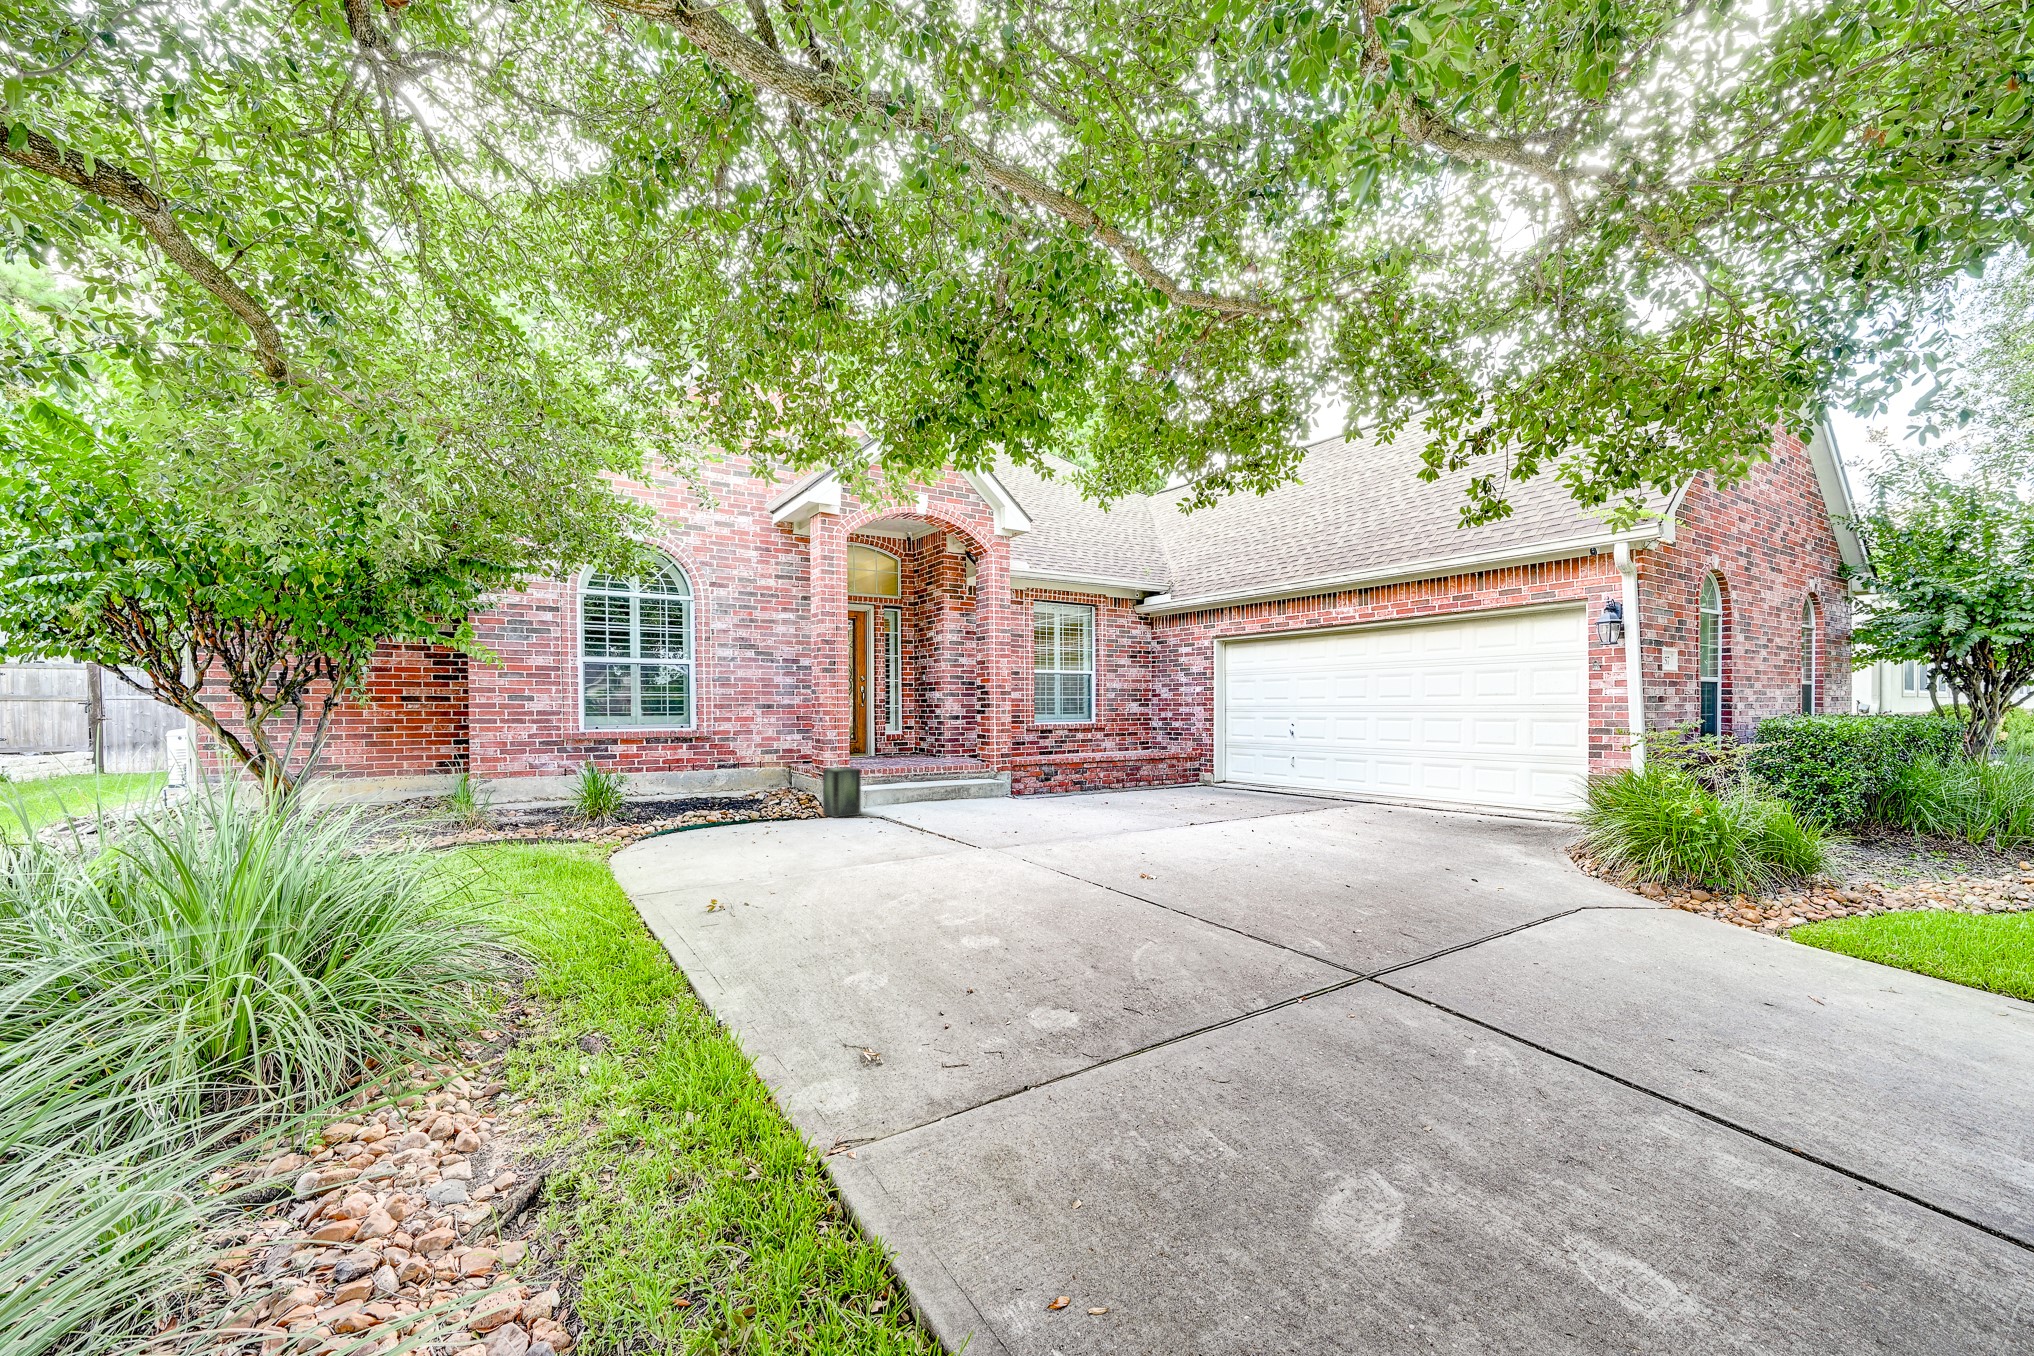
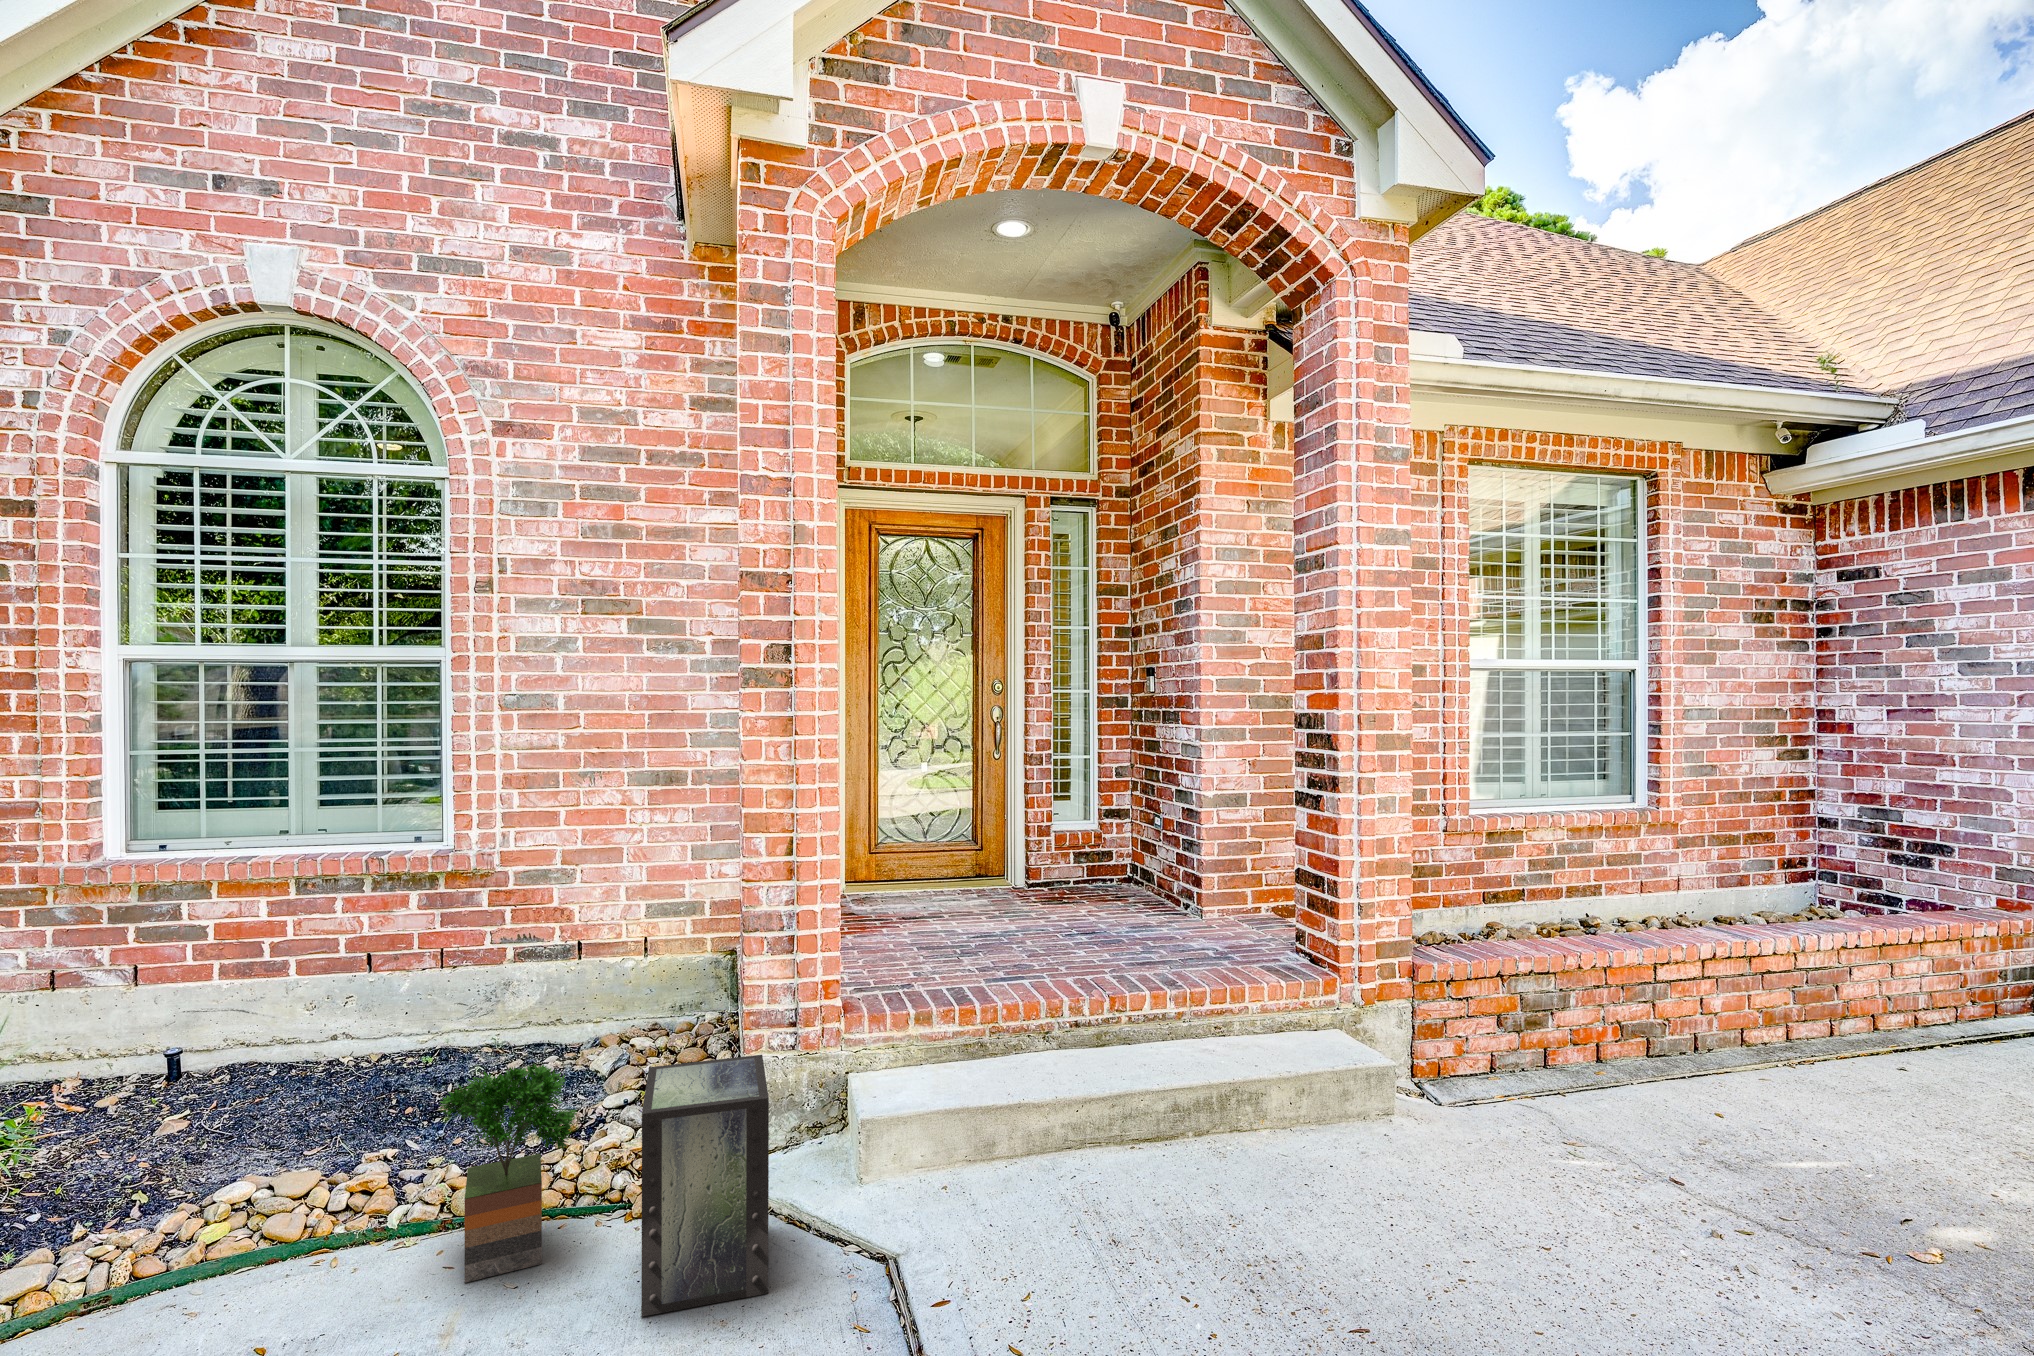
potted tree: none [771,770,807,818] -> present [439,1063,577,1283]

